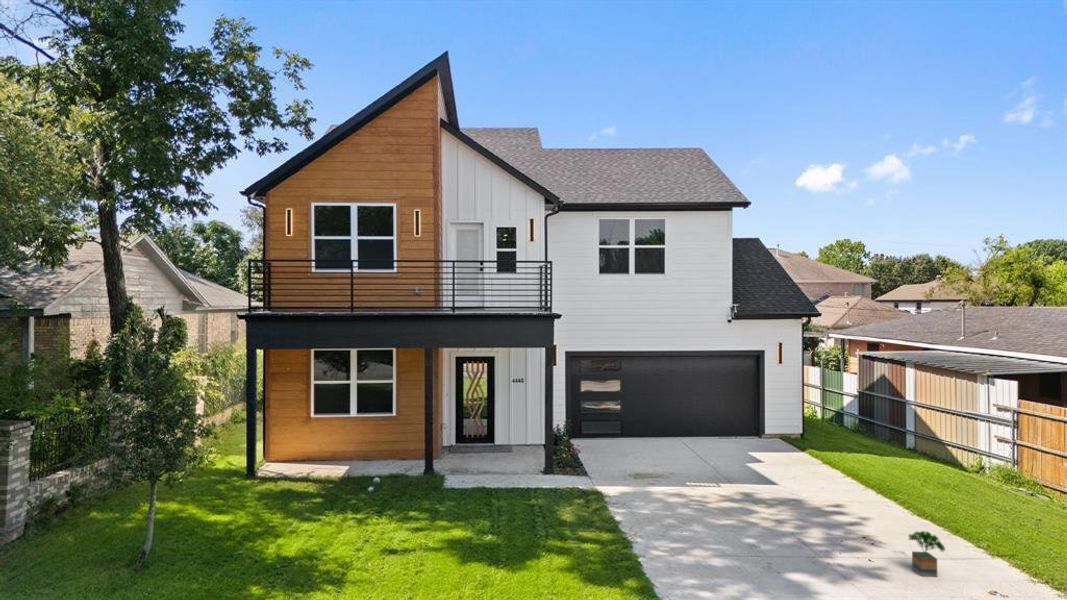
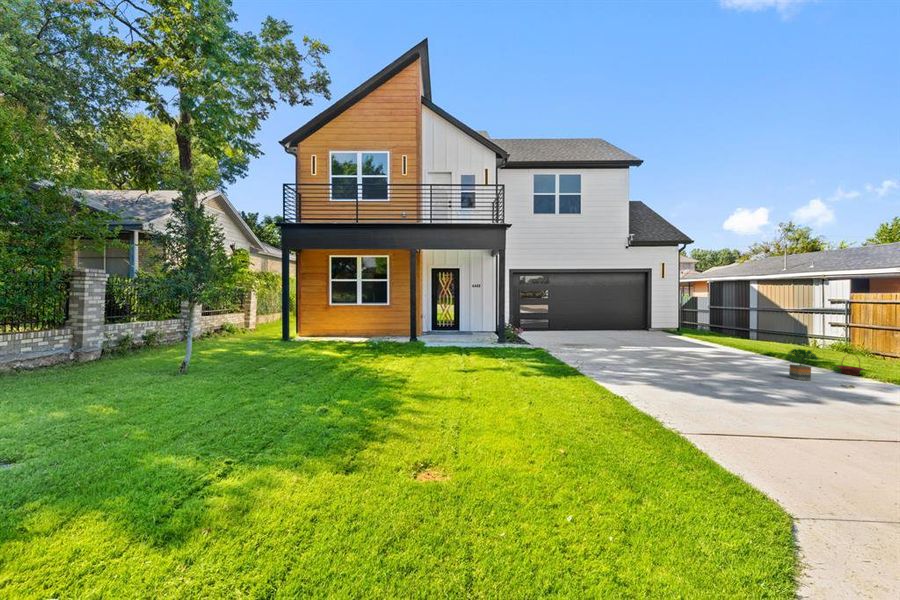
basket: none [977,528,1012,559] -> present [837,358,865,375]

